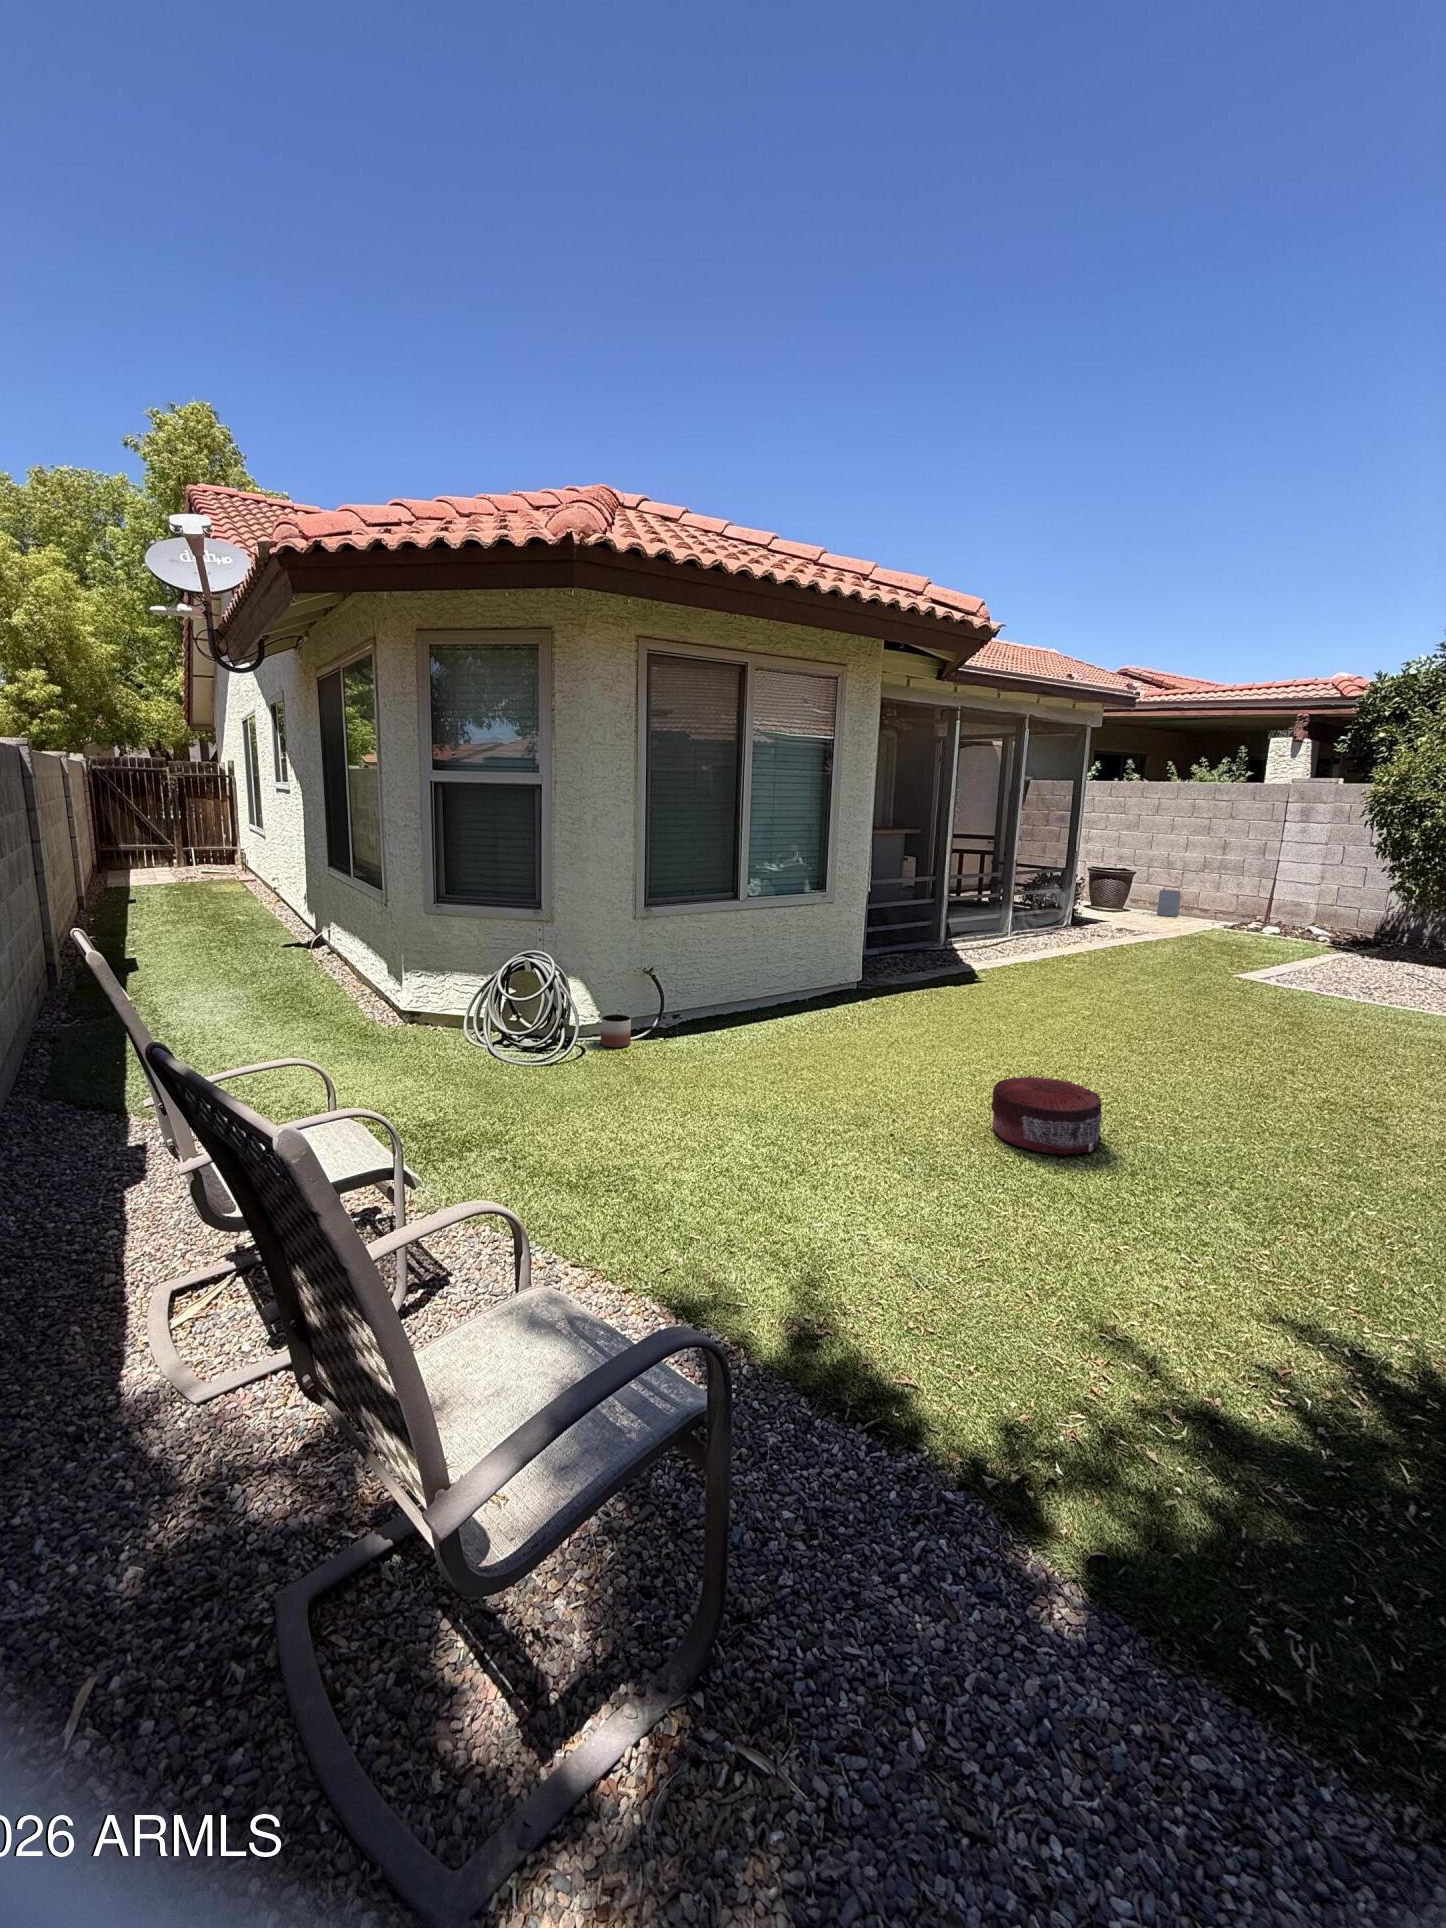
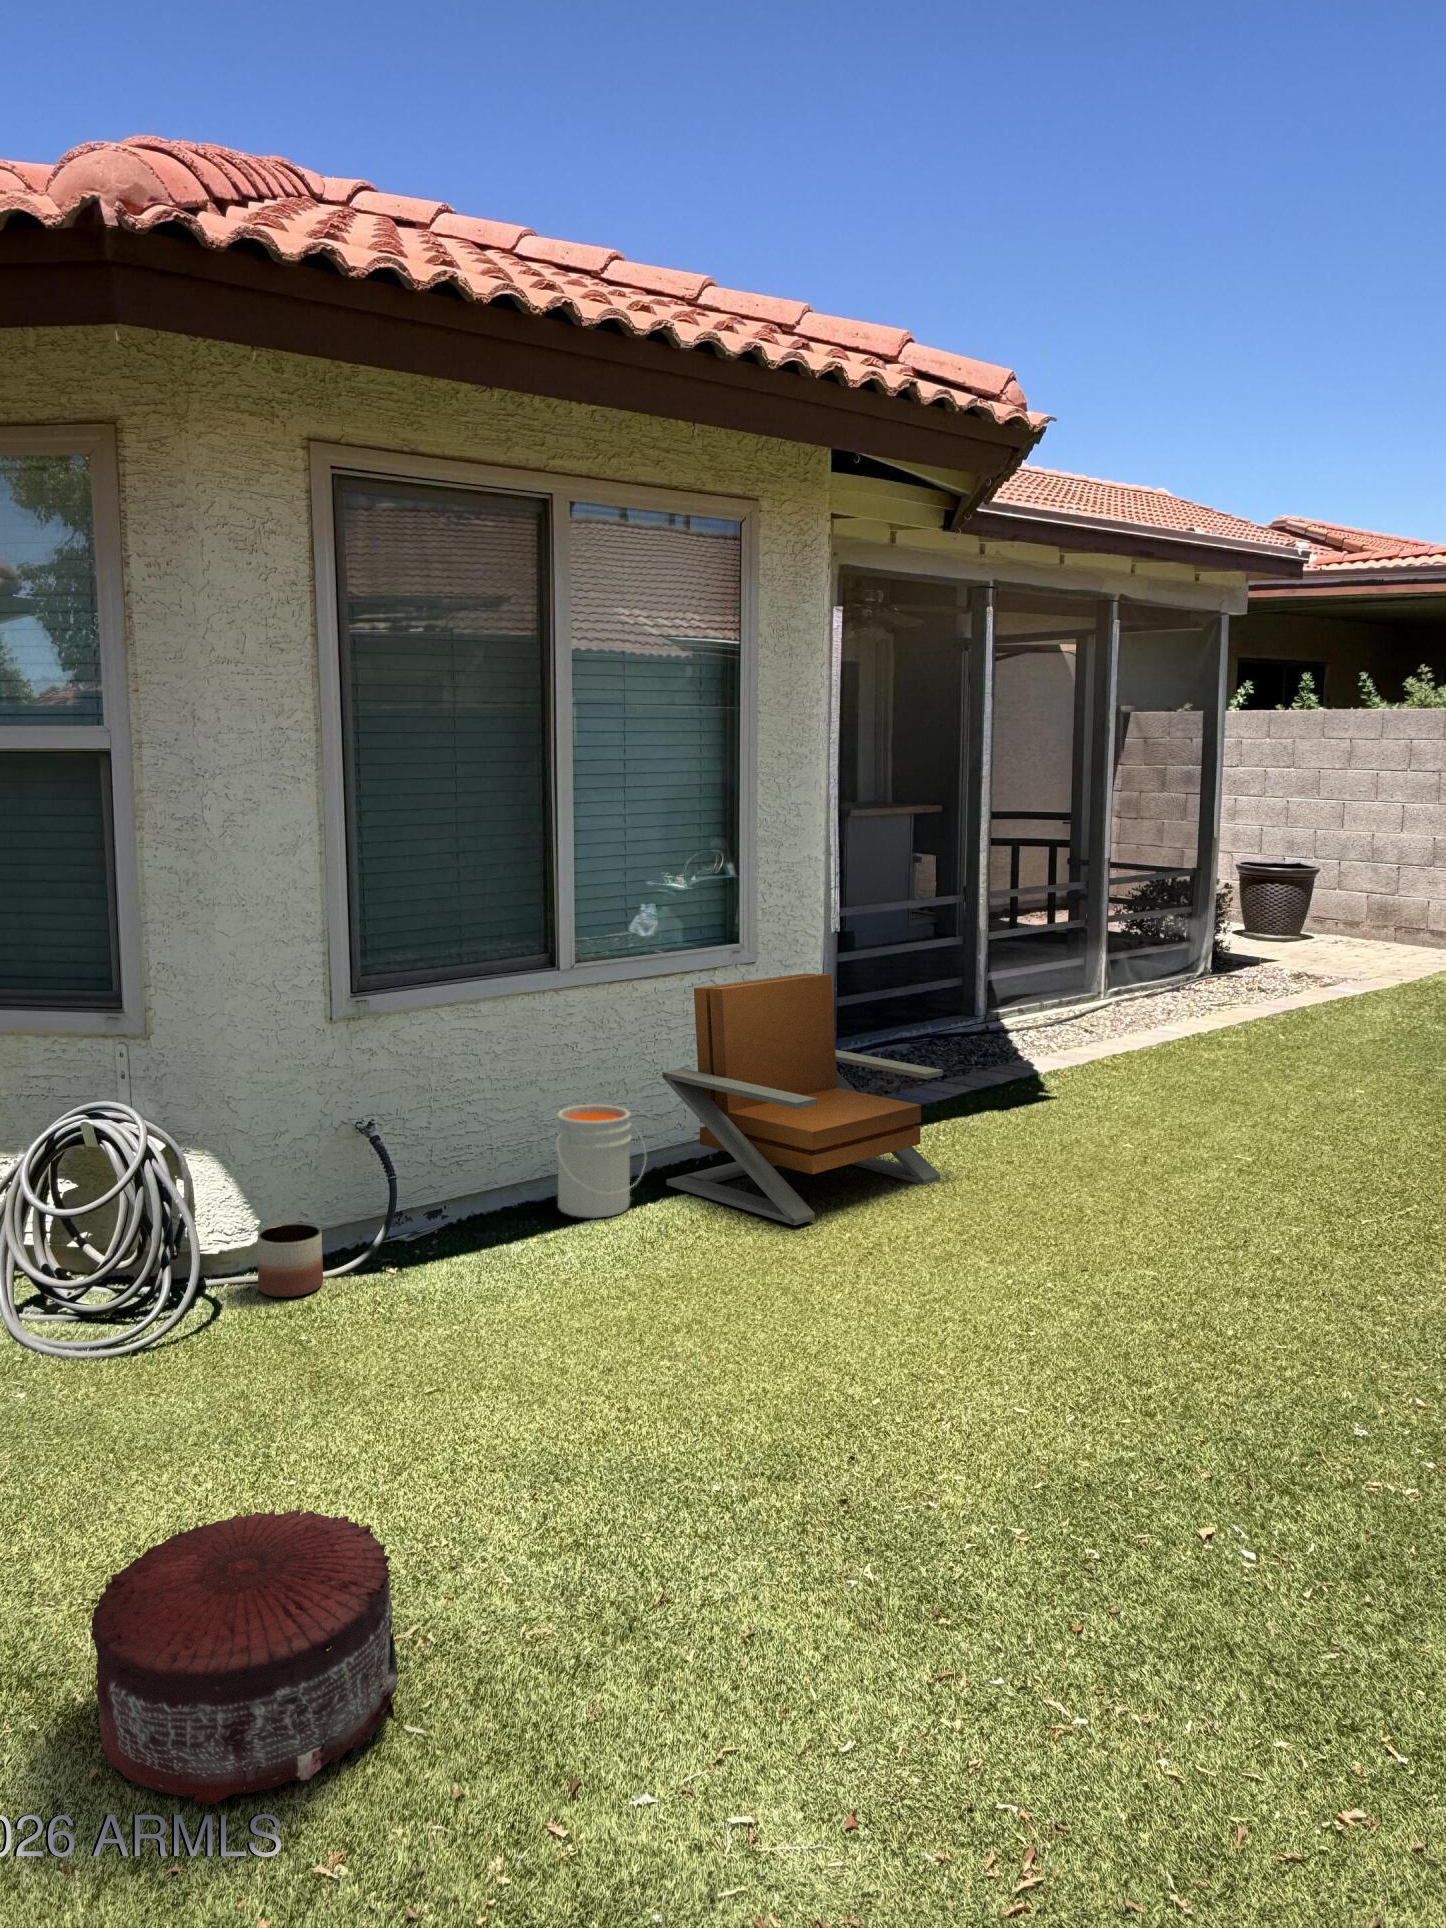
bucket: present [1157,890,1181,916] -> present [556,1105,642,1218]
lounge chair: none [788,909,931,1031] -> present [662,974,943,1225]
pouf: present [991,1076,1102,1155] -> present [91,1508,398,1805]

